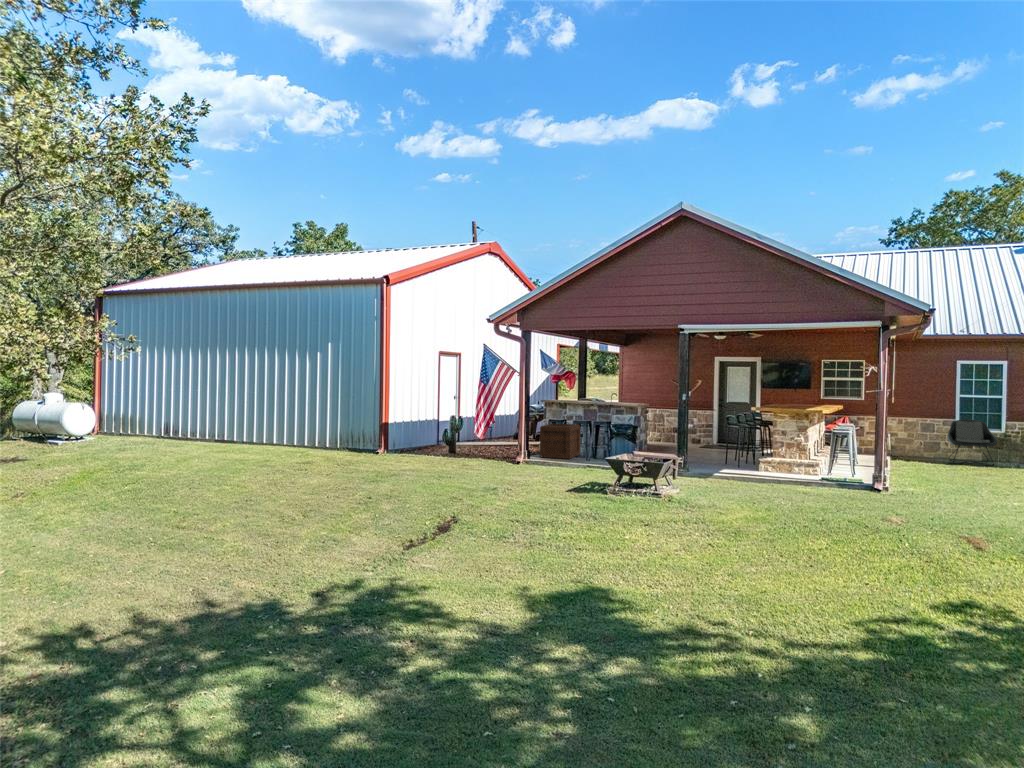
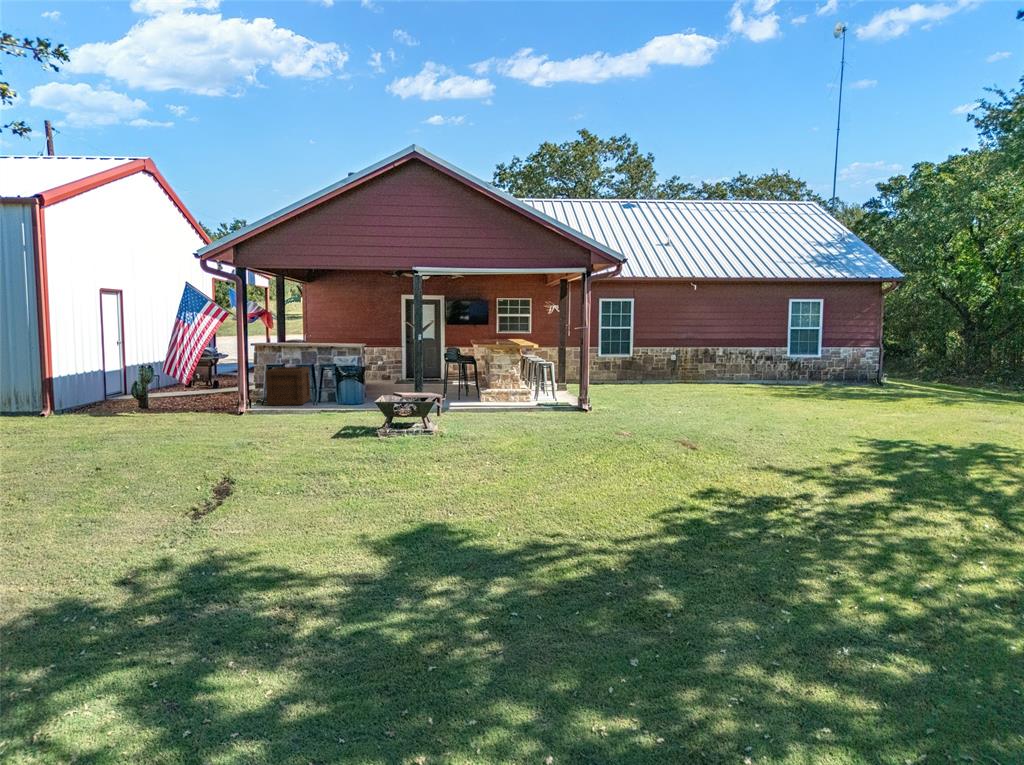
lounge chair: present [948,419,997,466] -> none [626,347,662,386]

